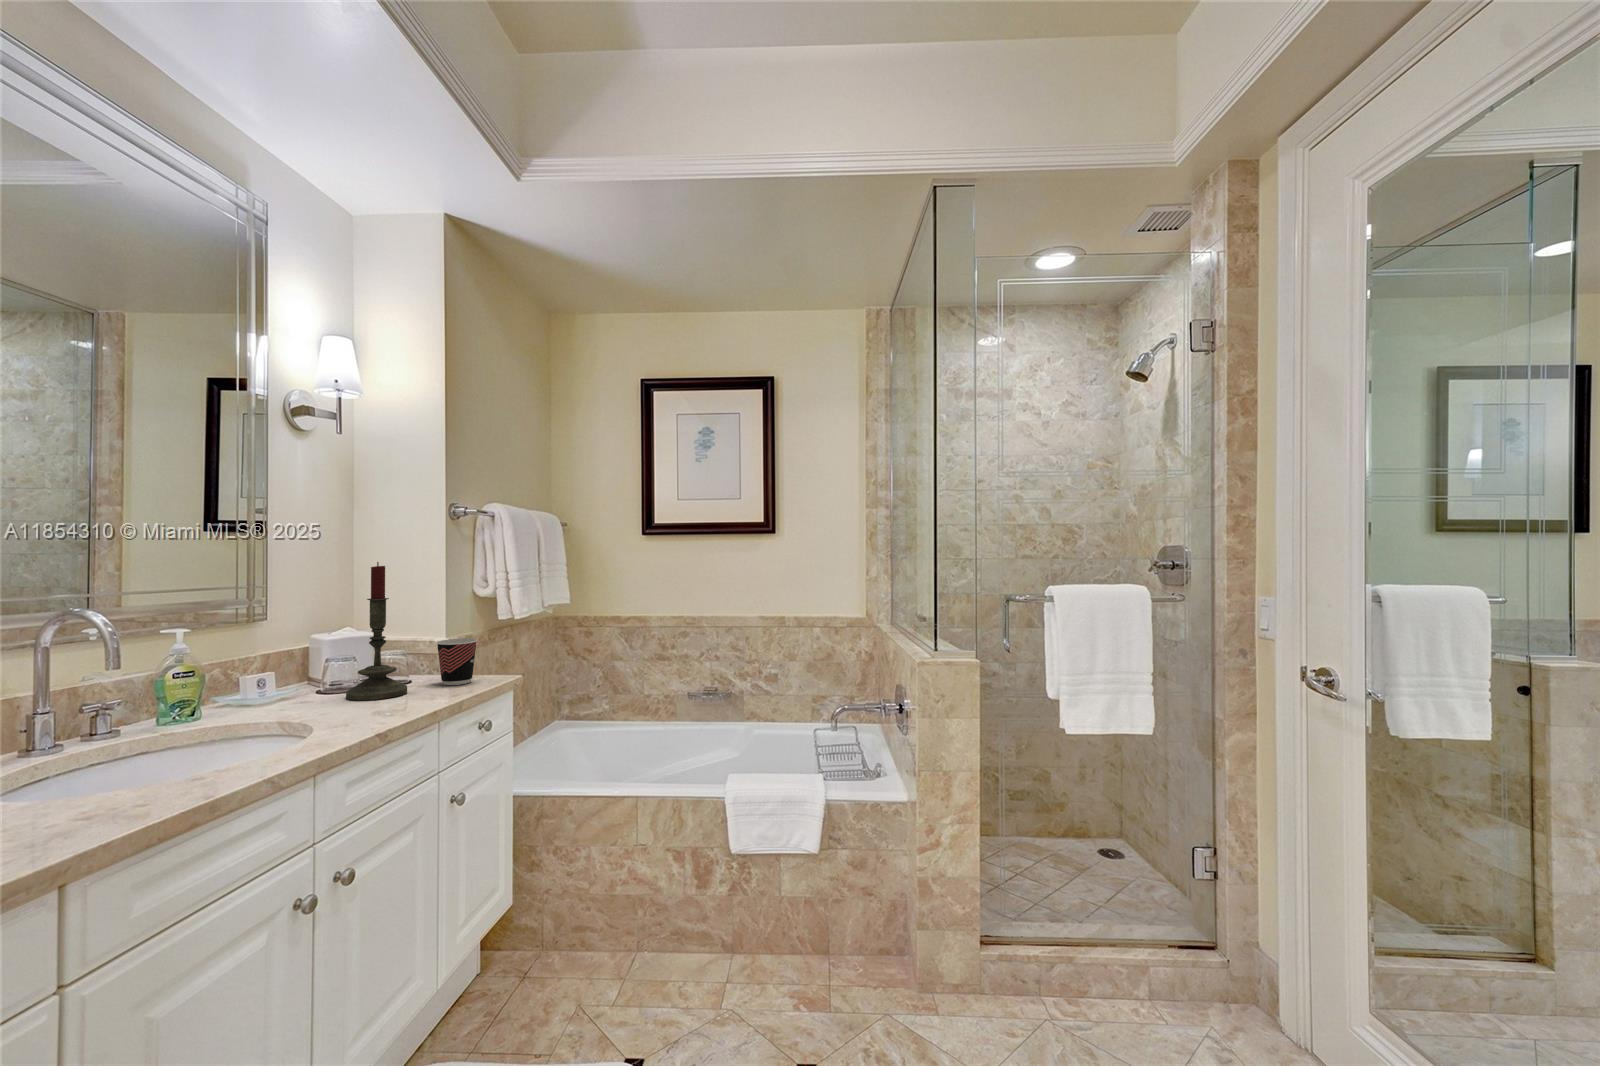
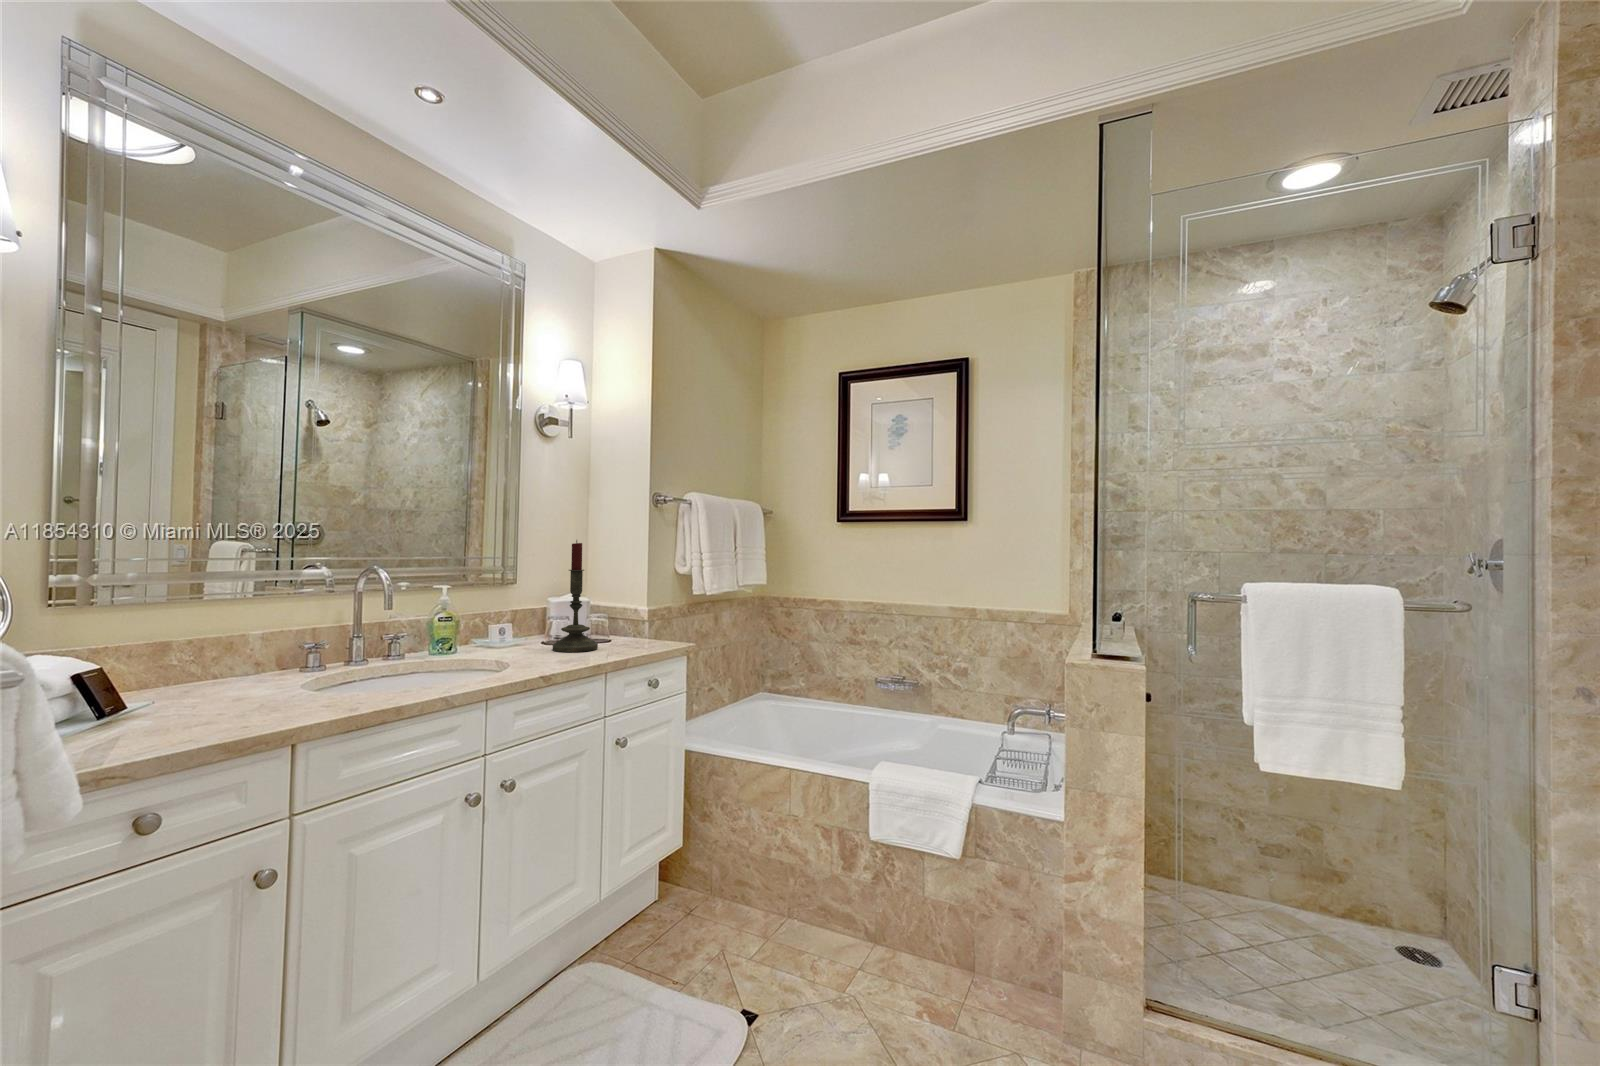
cup: present [436,638,477,685] -> none [624,608,657,647]

